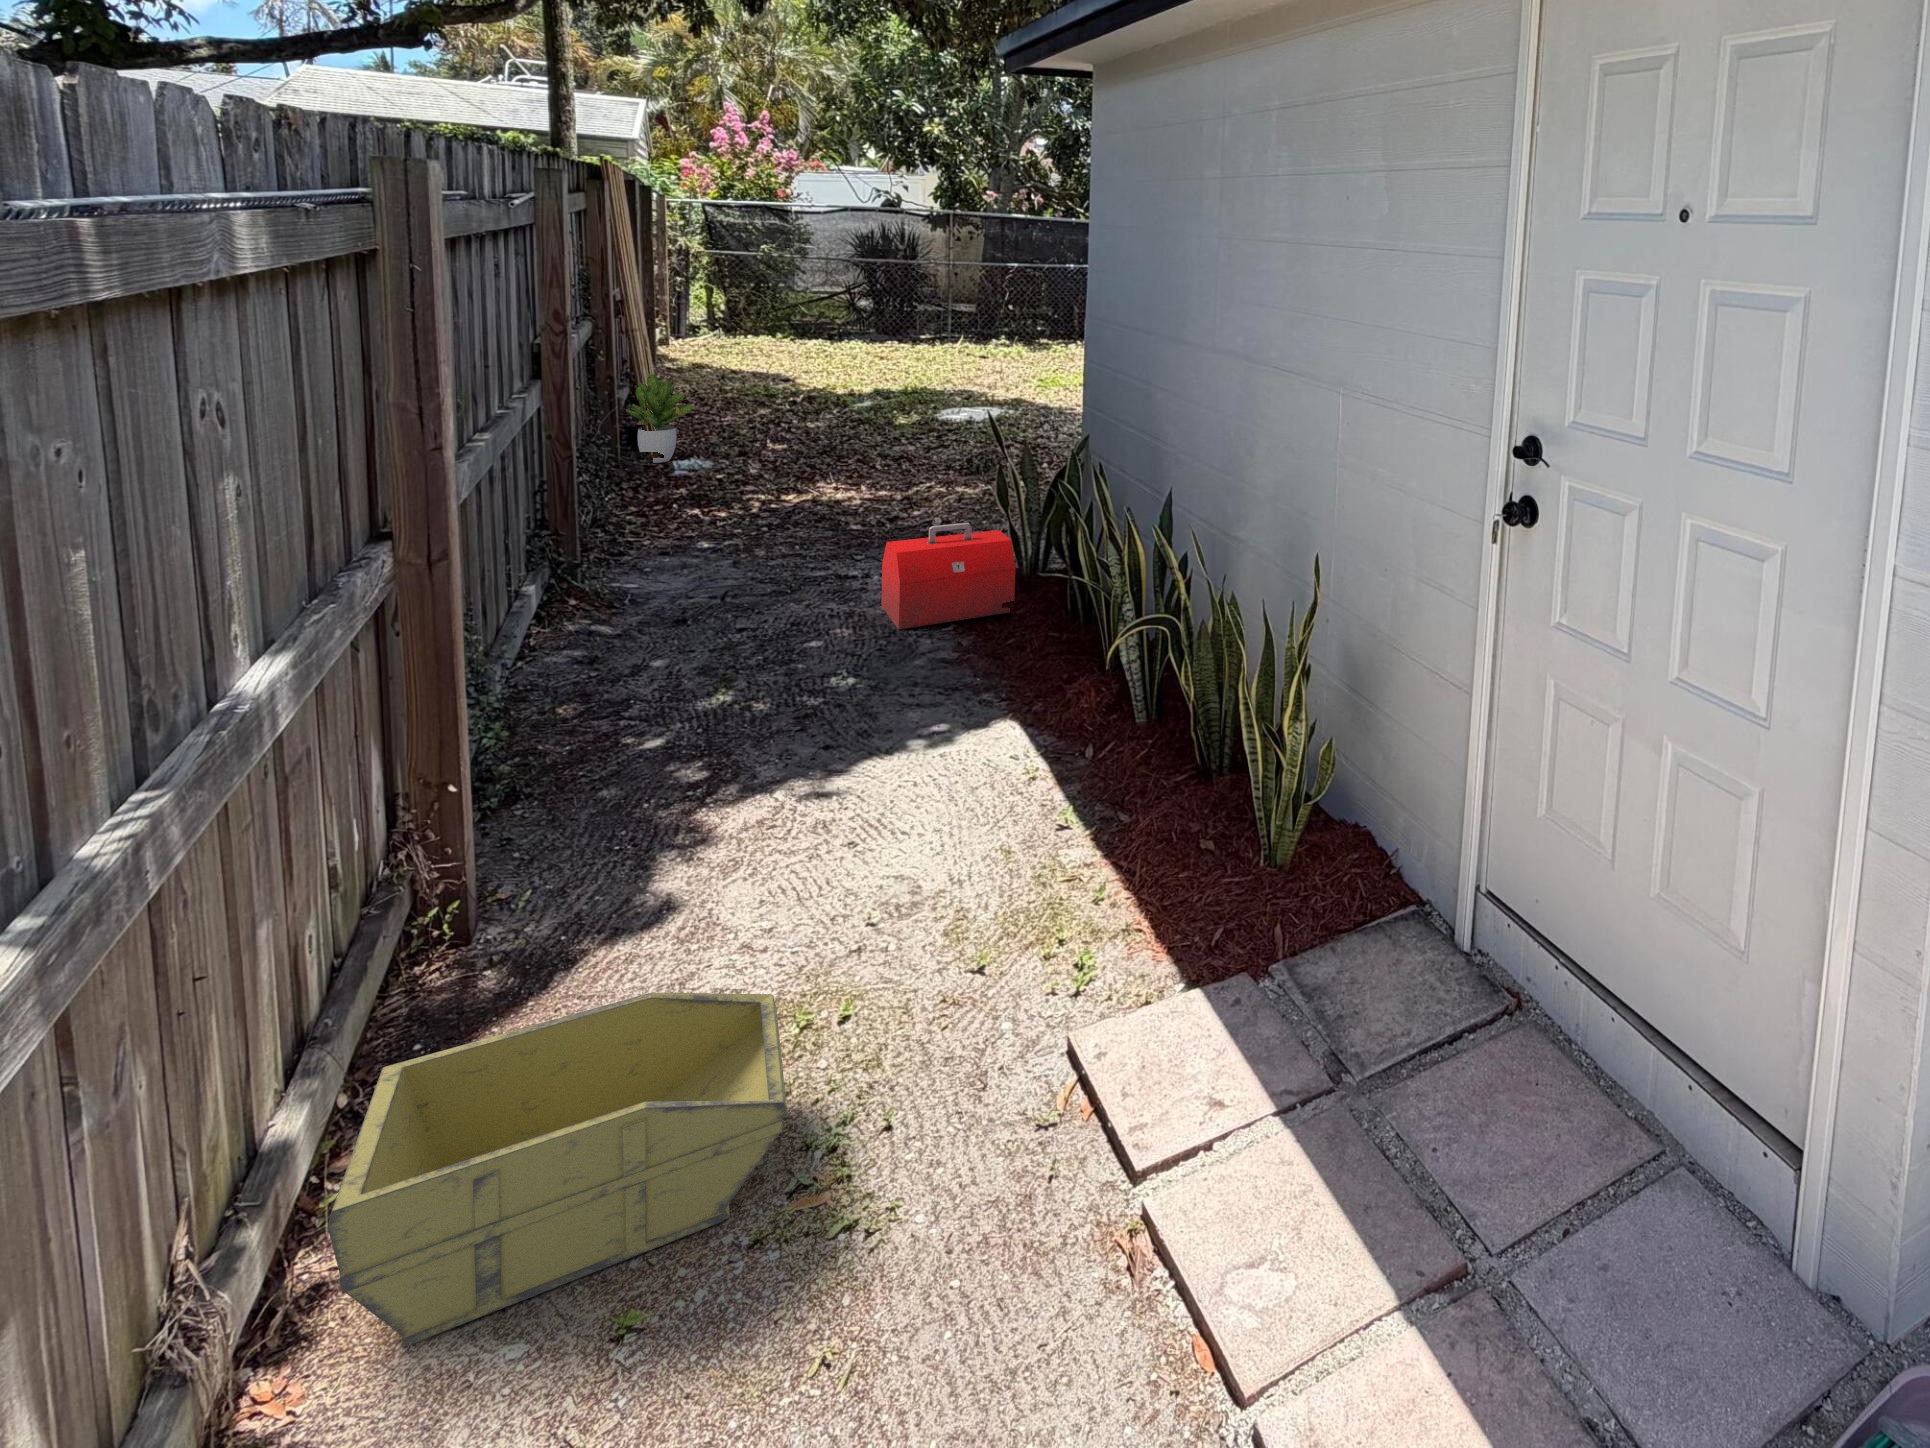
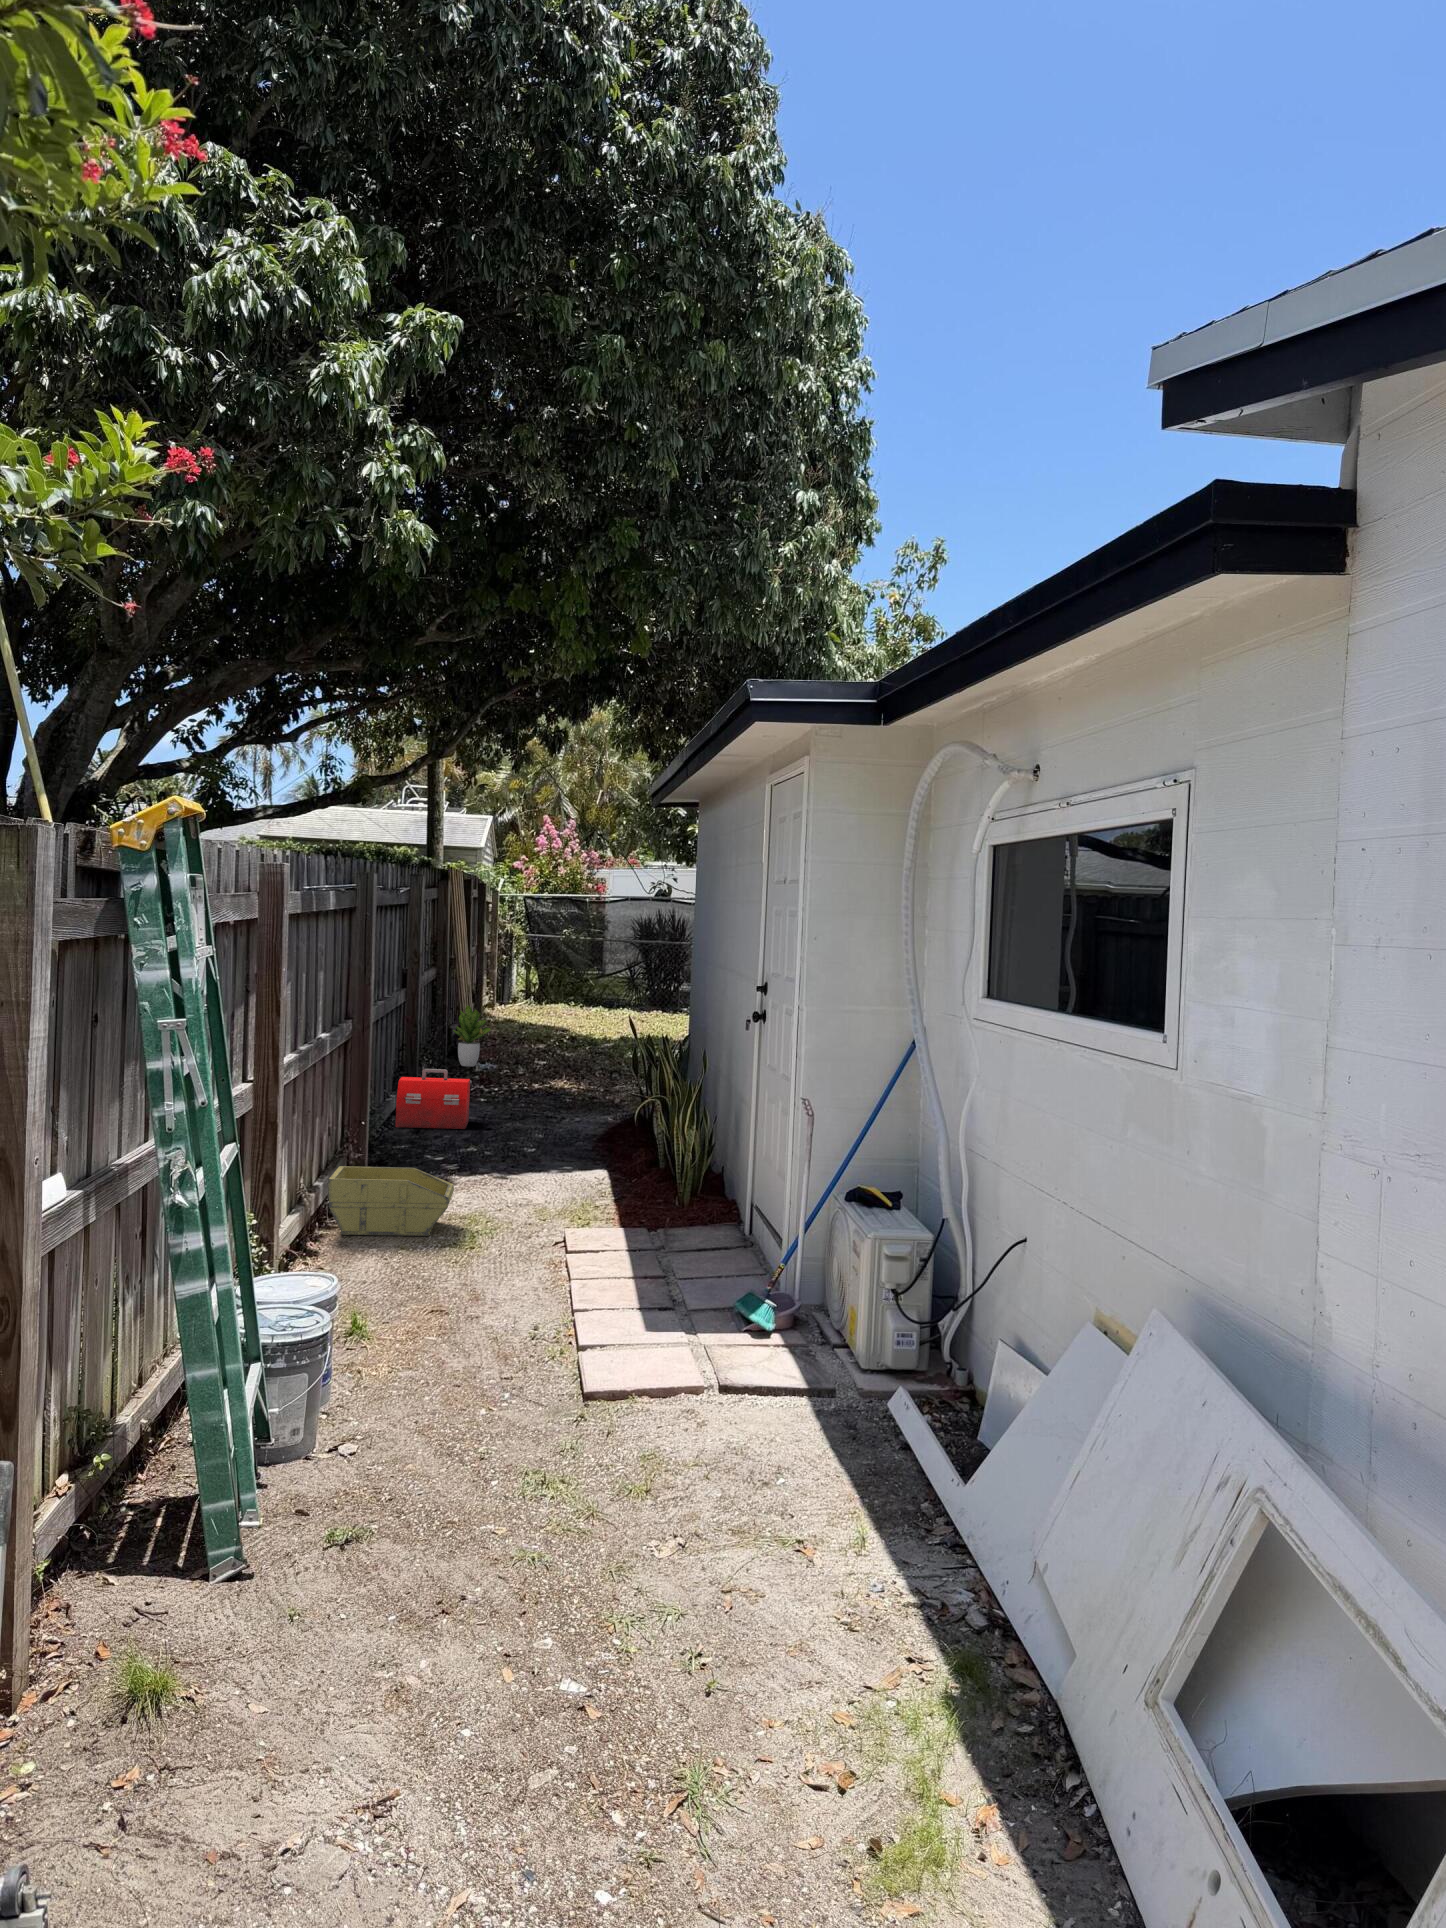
toolbox: present [881,523,1016,630] -> present [395,1069,470,1129]

